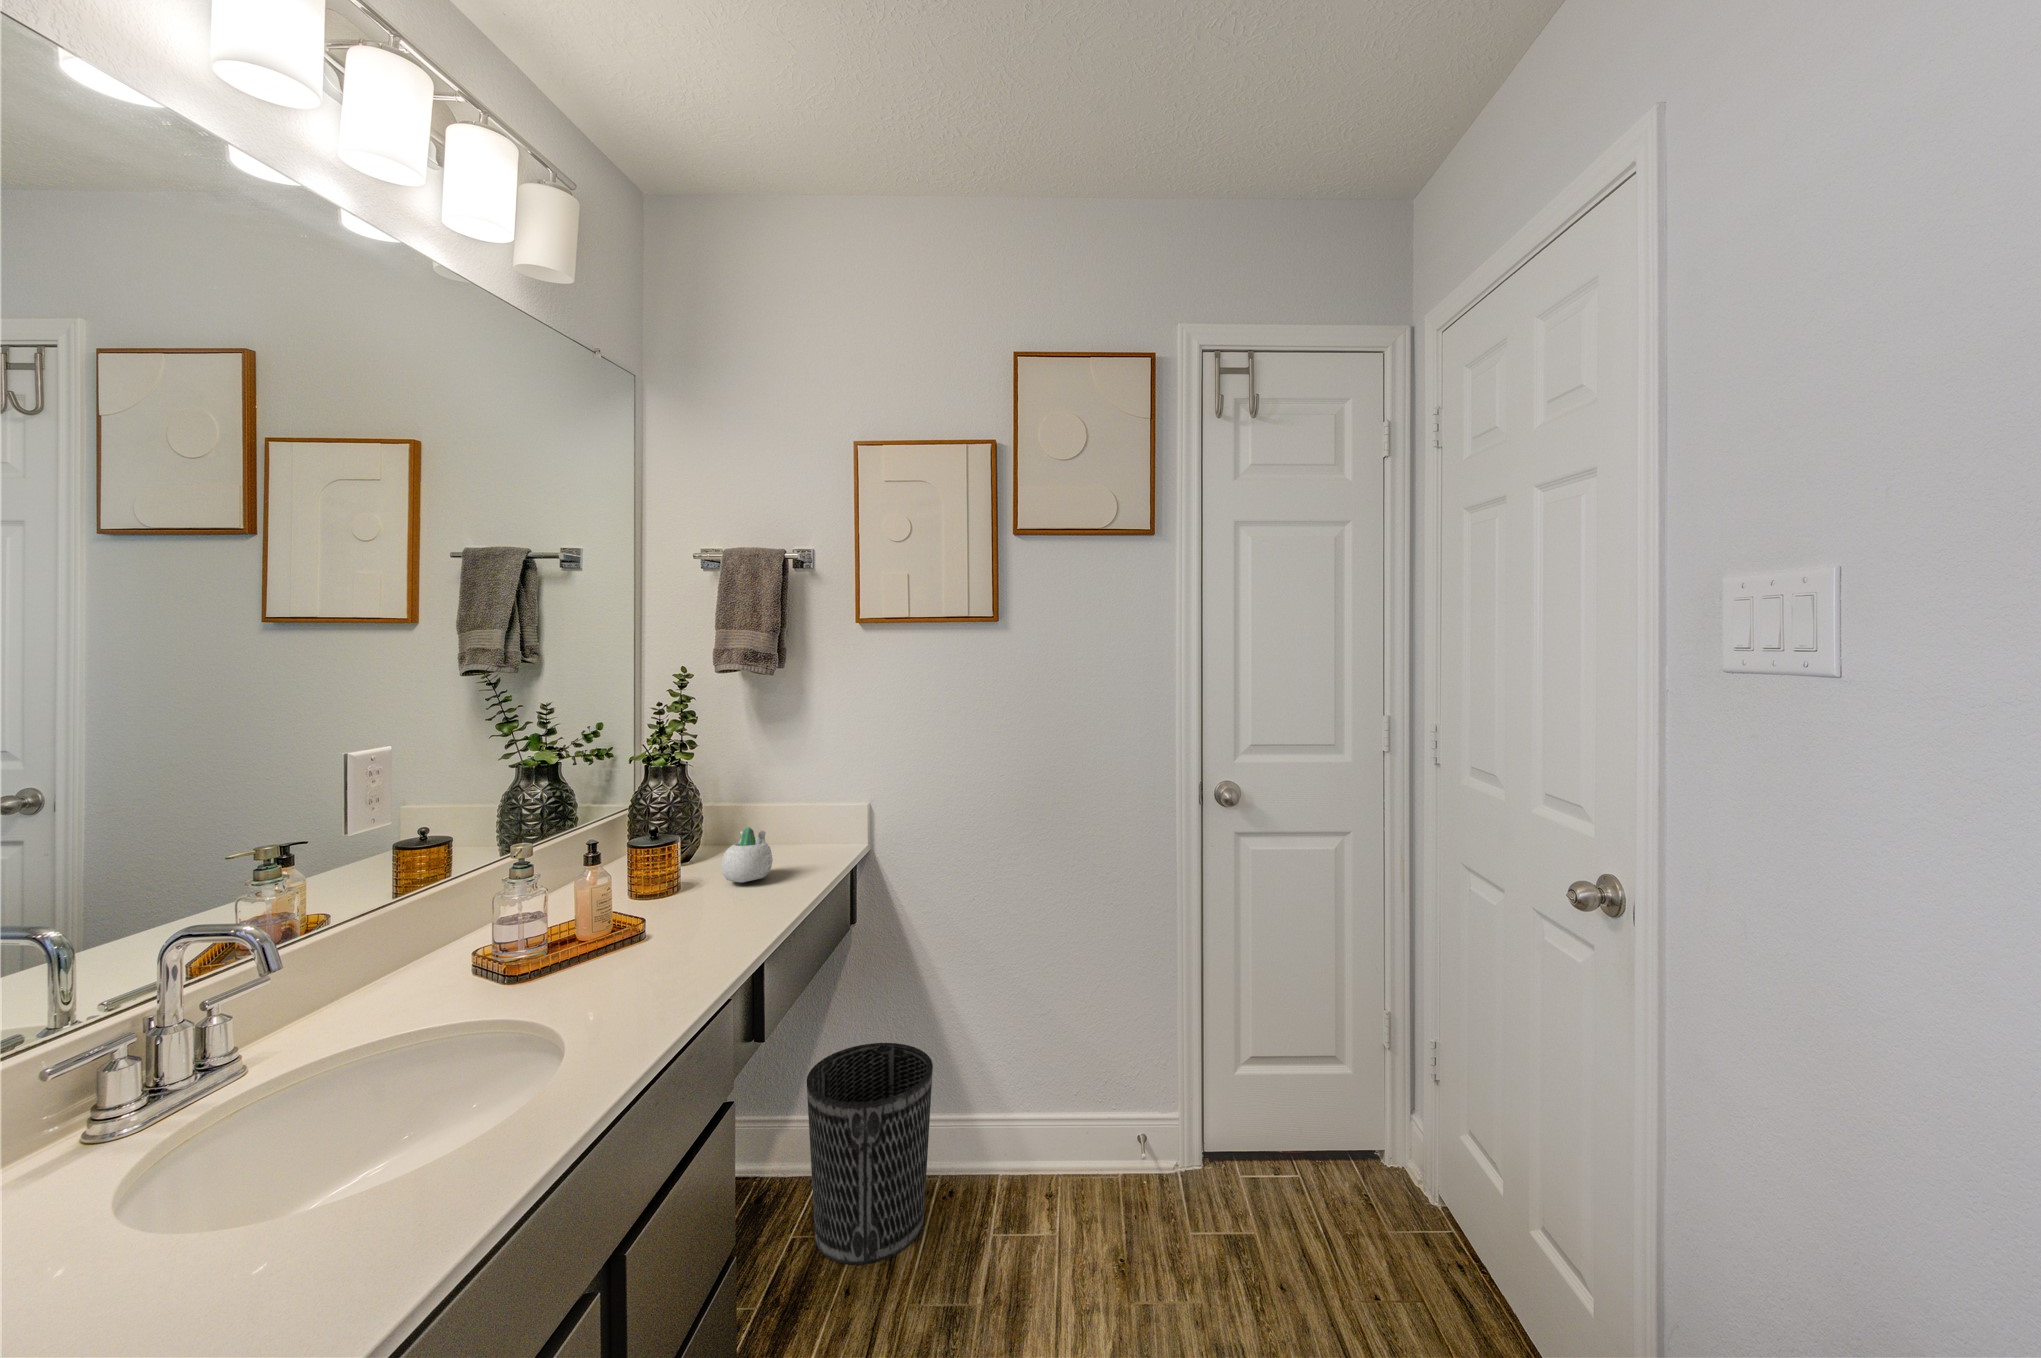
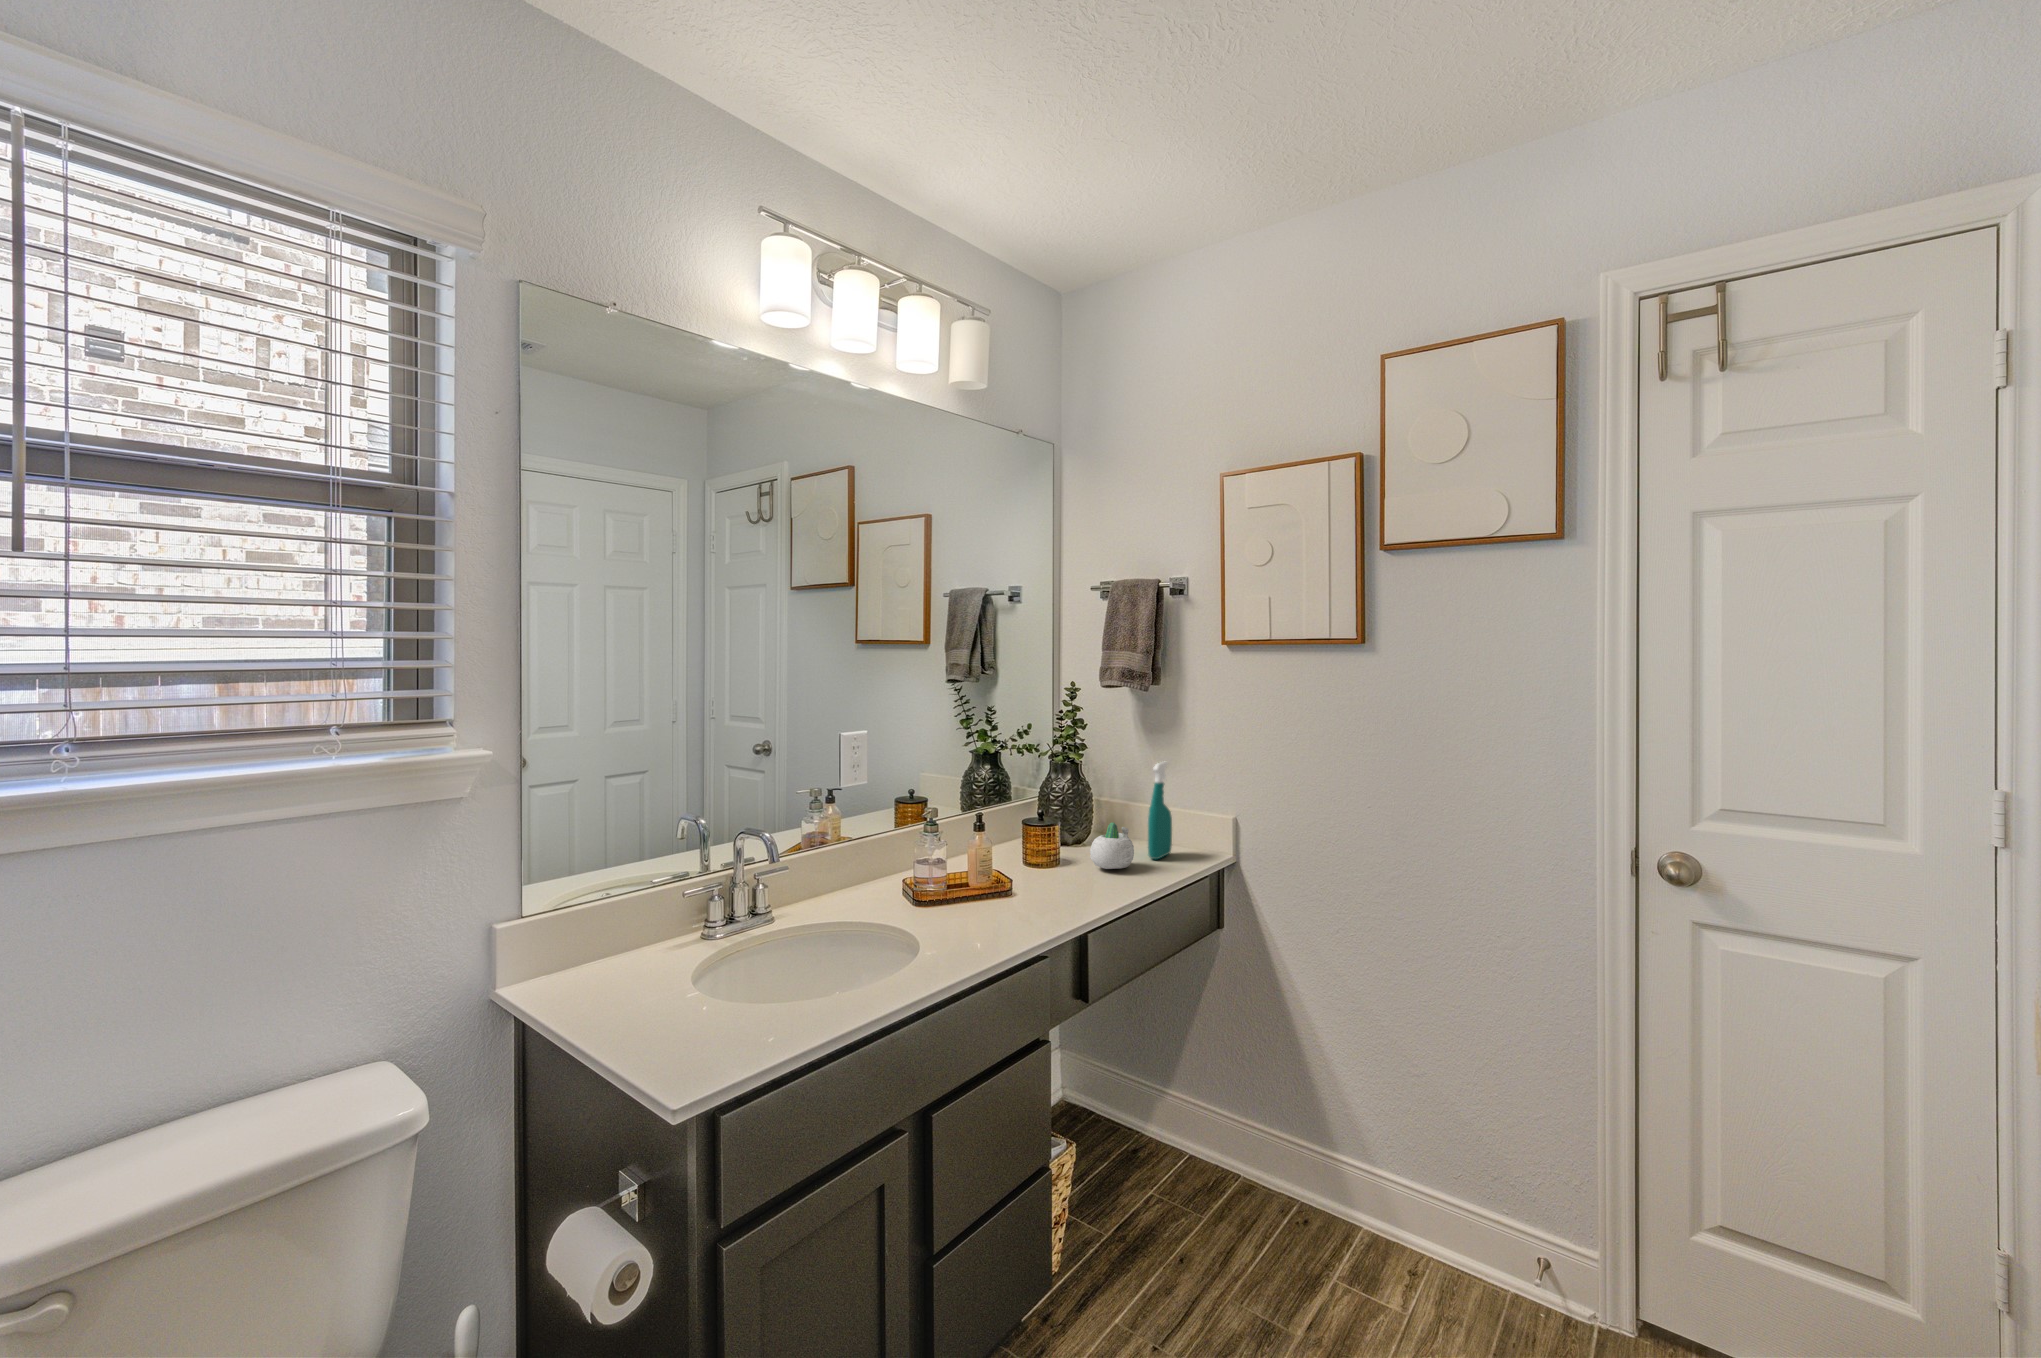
spray bottle: none [780,753,801,863] -> present [1148,762,1172,859]
wastebasket: present [806,1043,933,1265] -> none [1163,1044,1283,1251]

